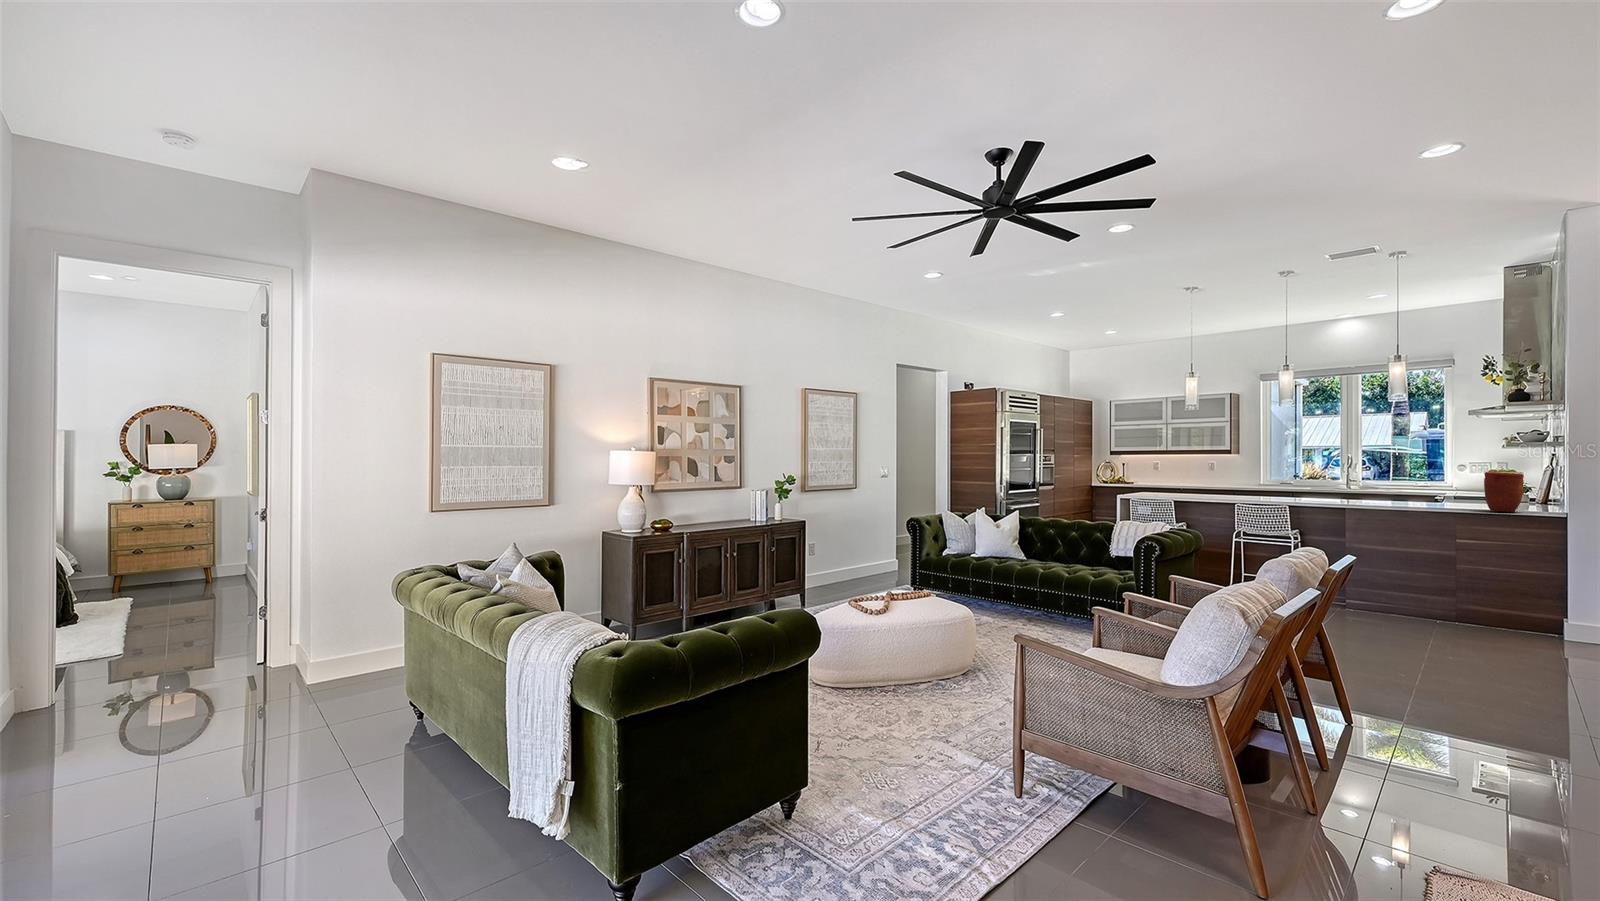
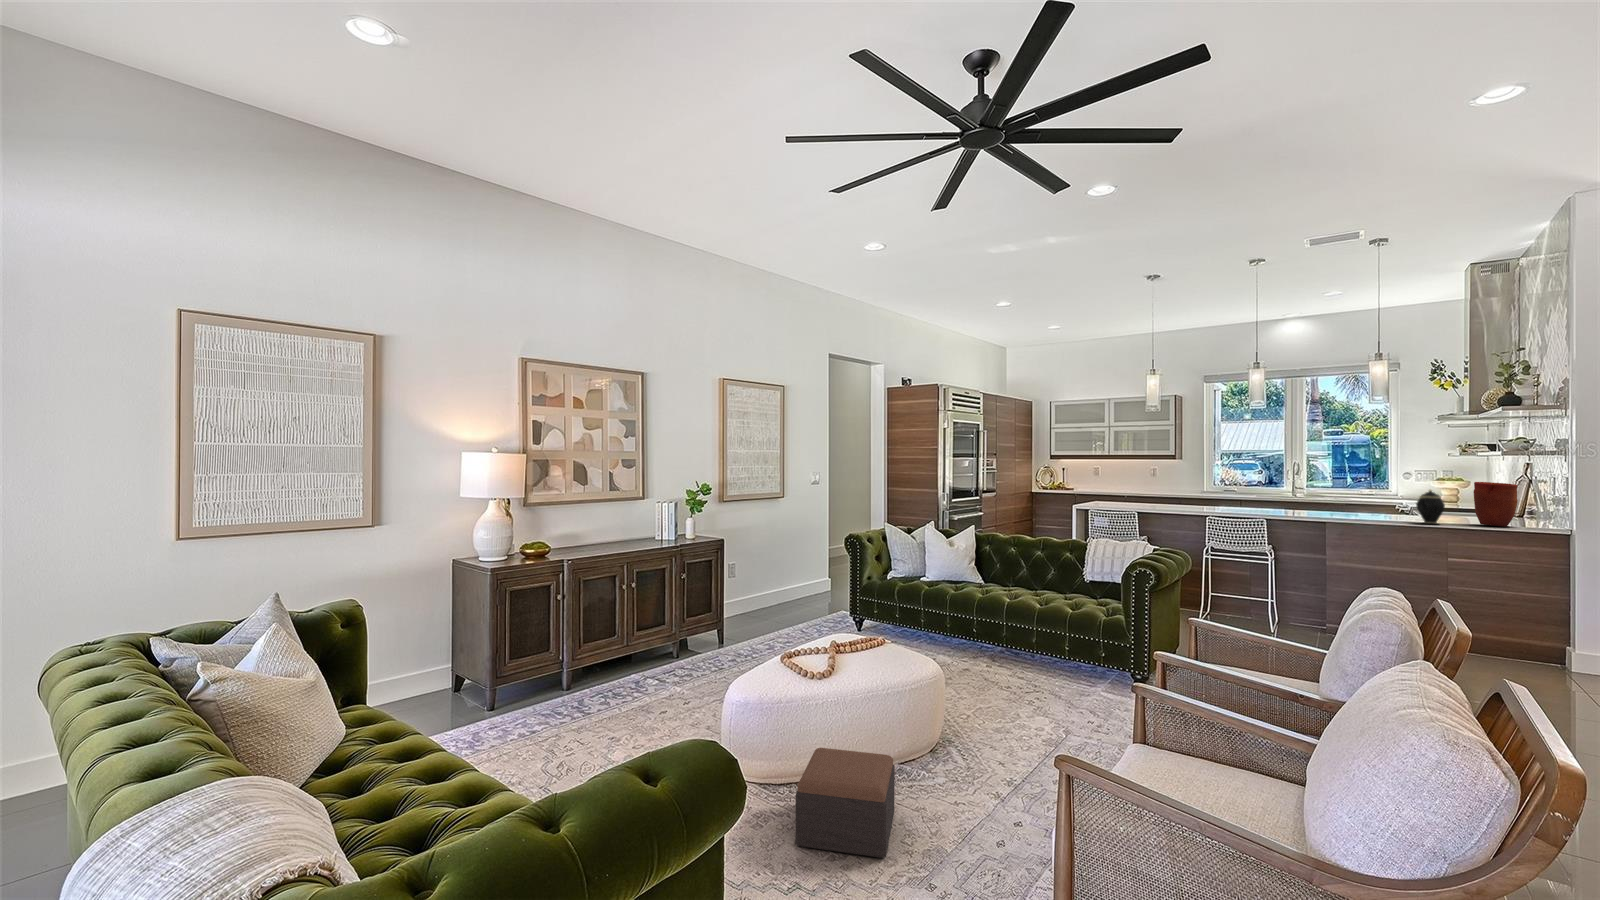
teapot: none [1431,478,1456,511] -> present [1416,489,1445,524]
footstool: none [858,658,929,724] -> present [795,748,895,858]

